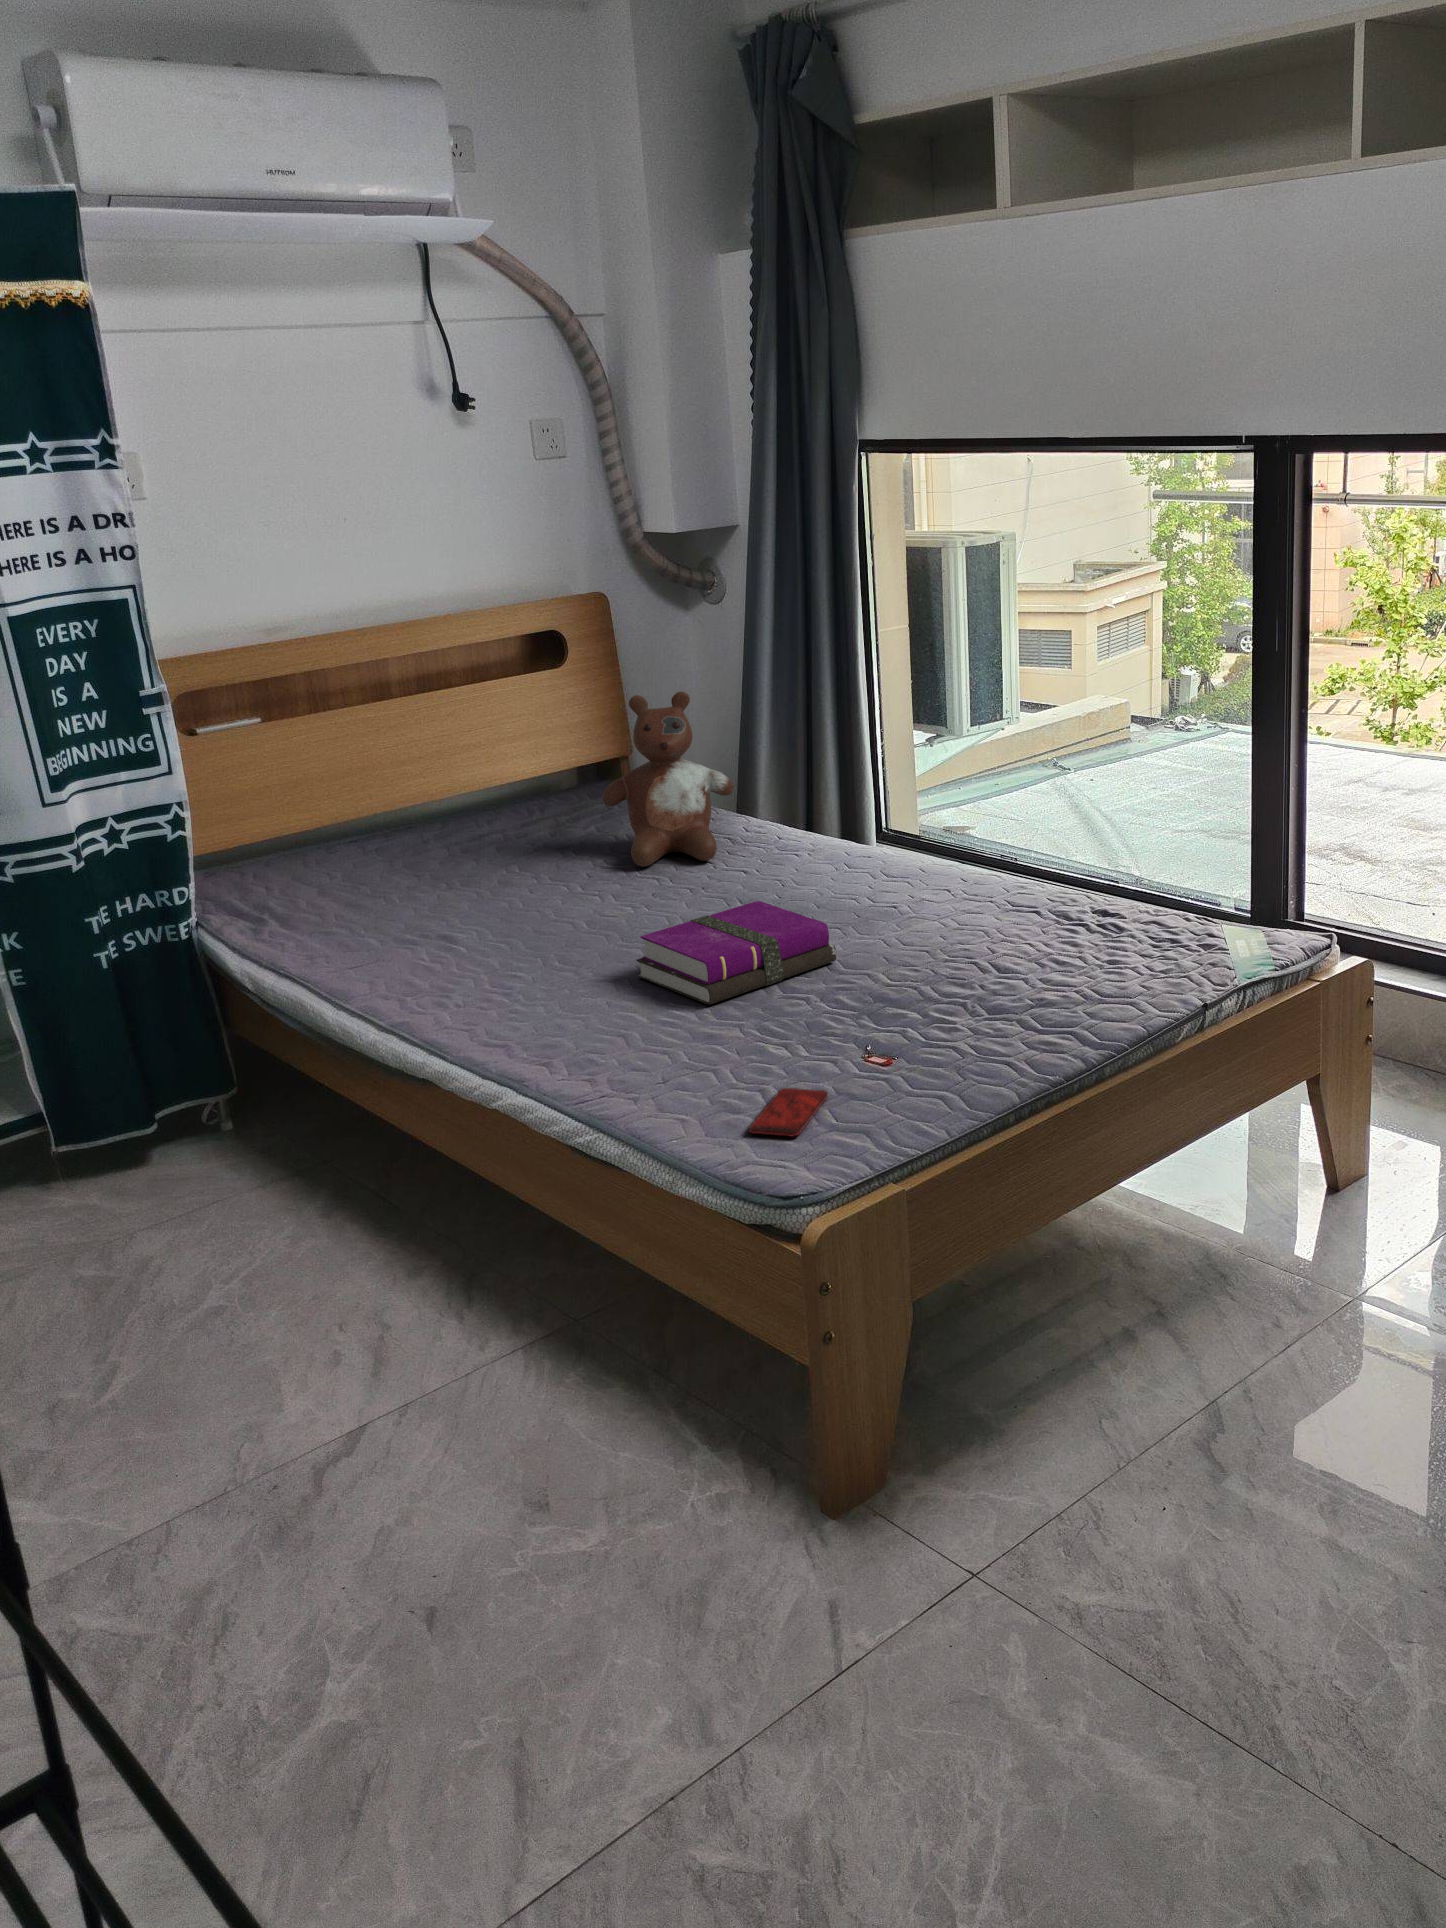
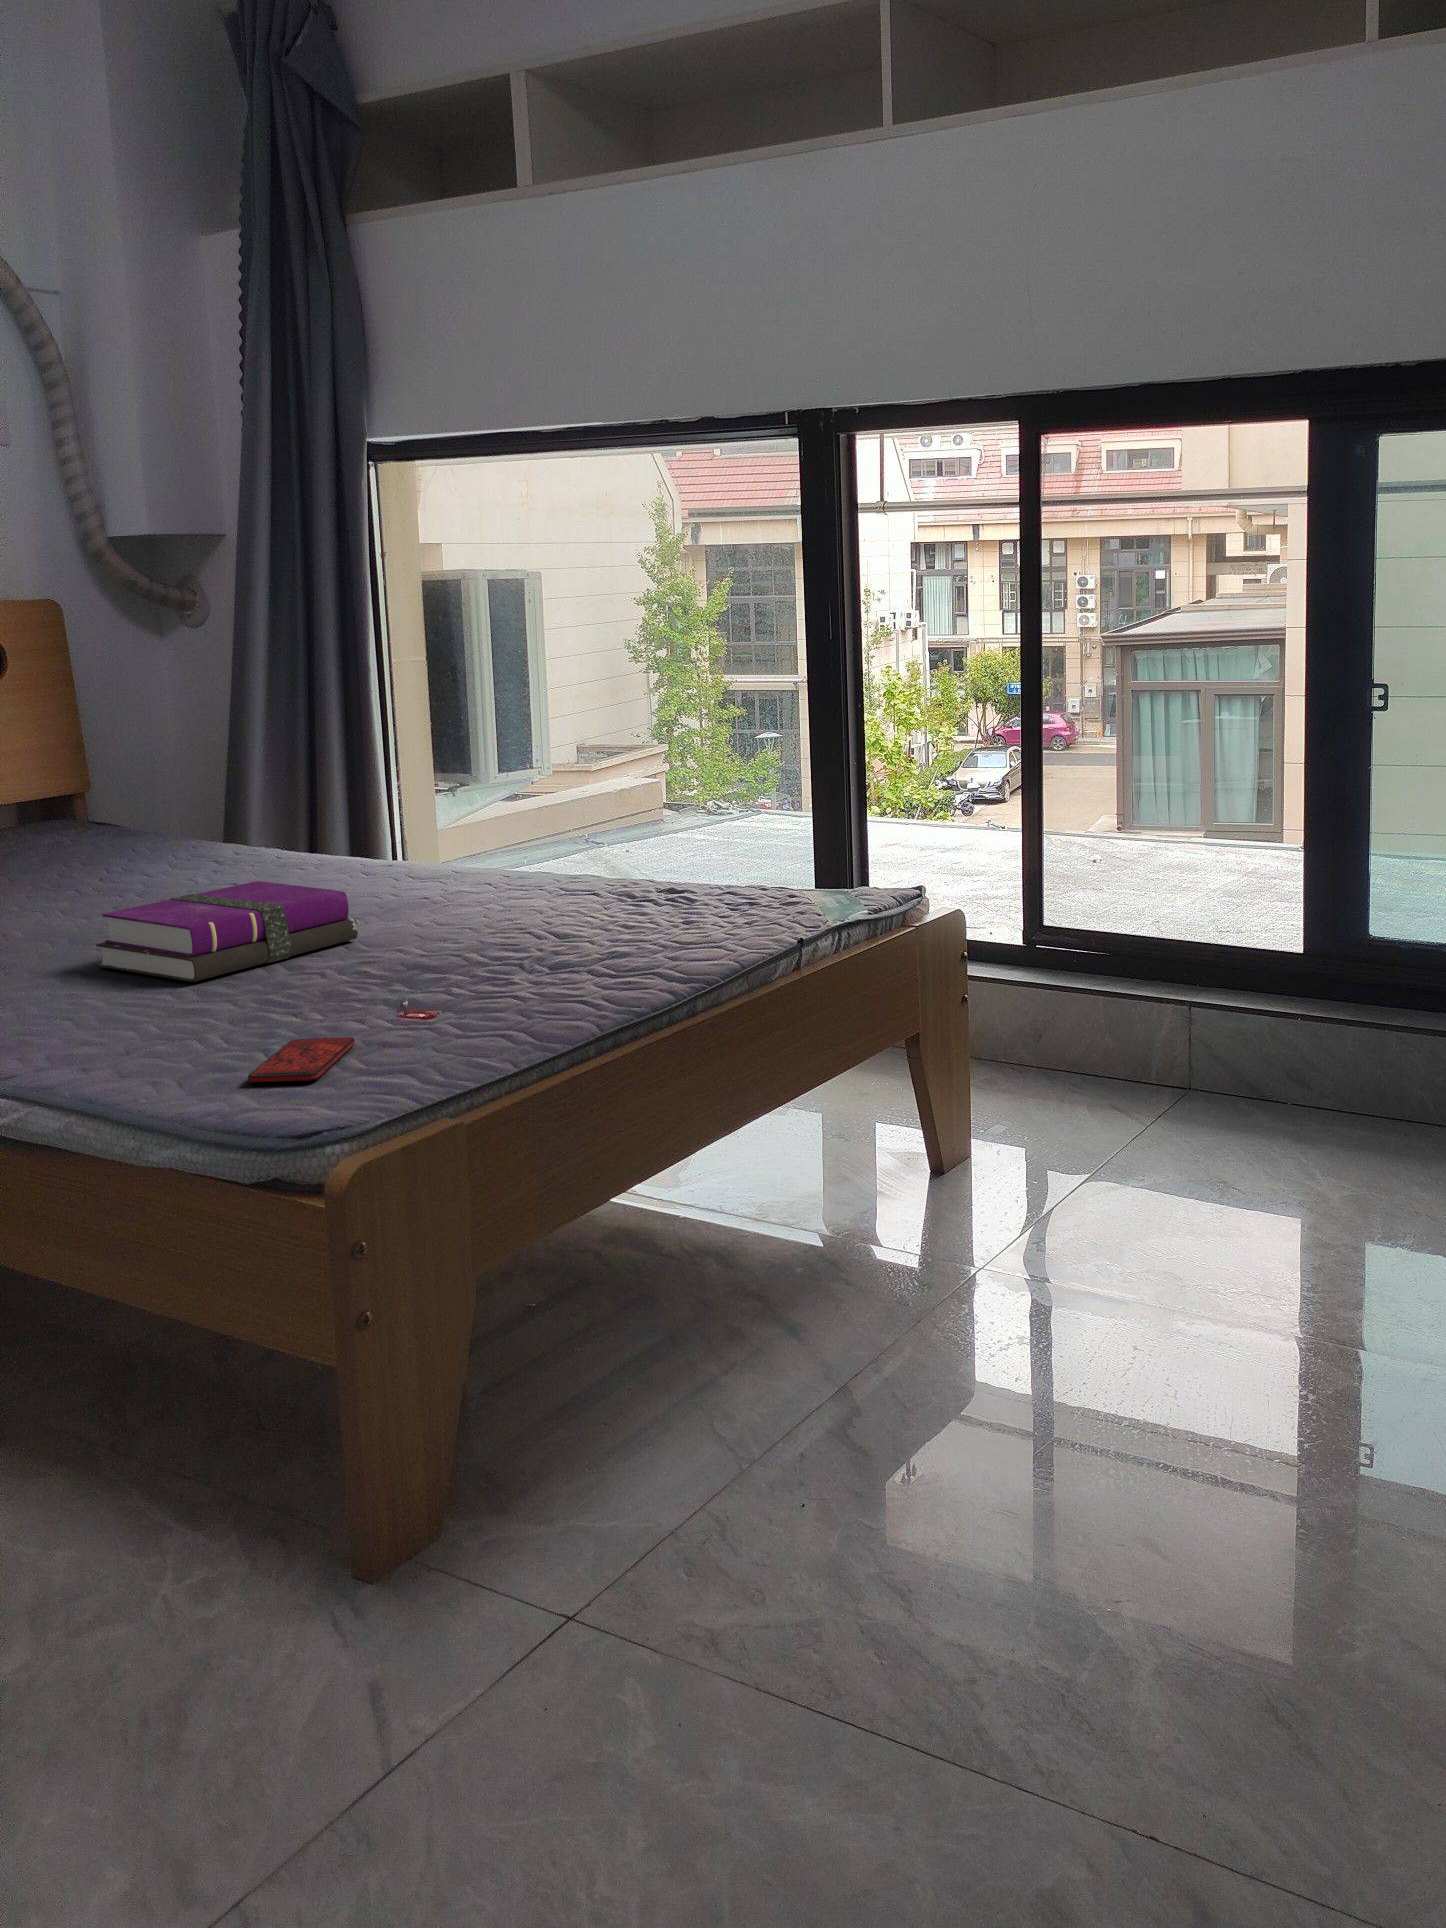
stuffed bear: present [602,692,734,867] -> none [58,683,226,884]

